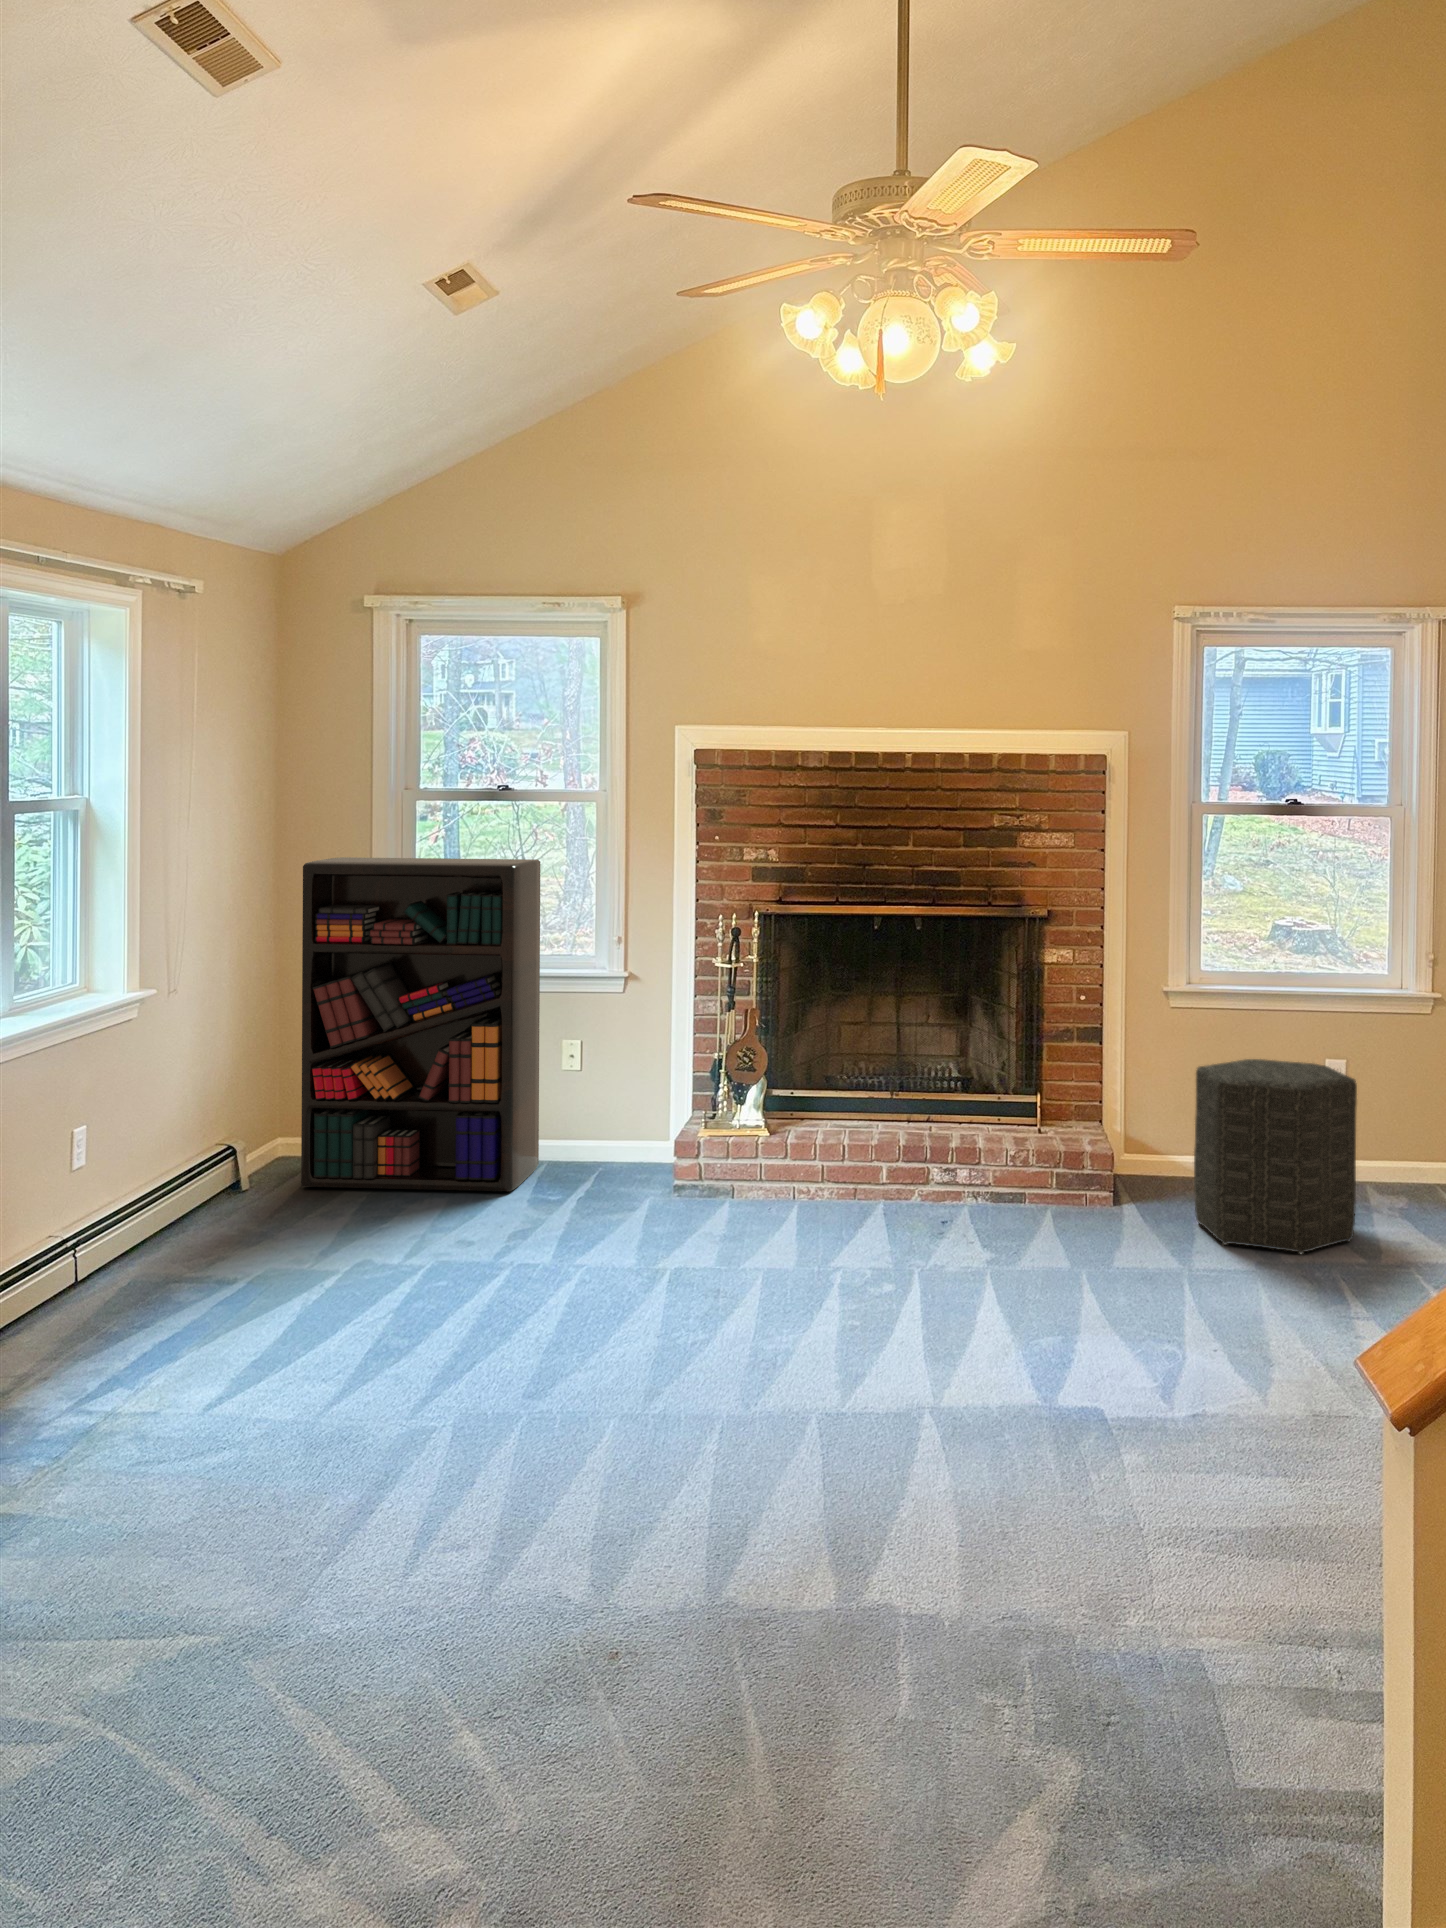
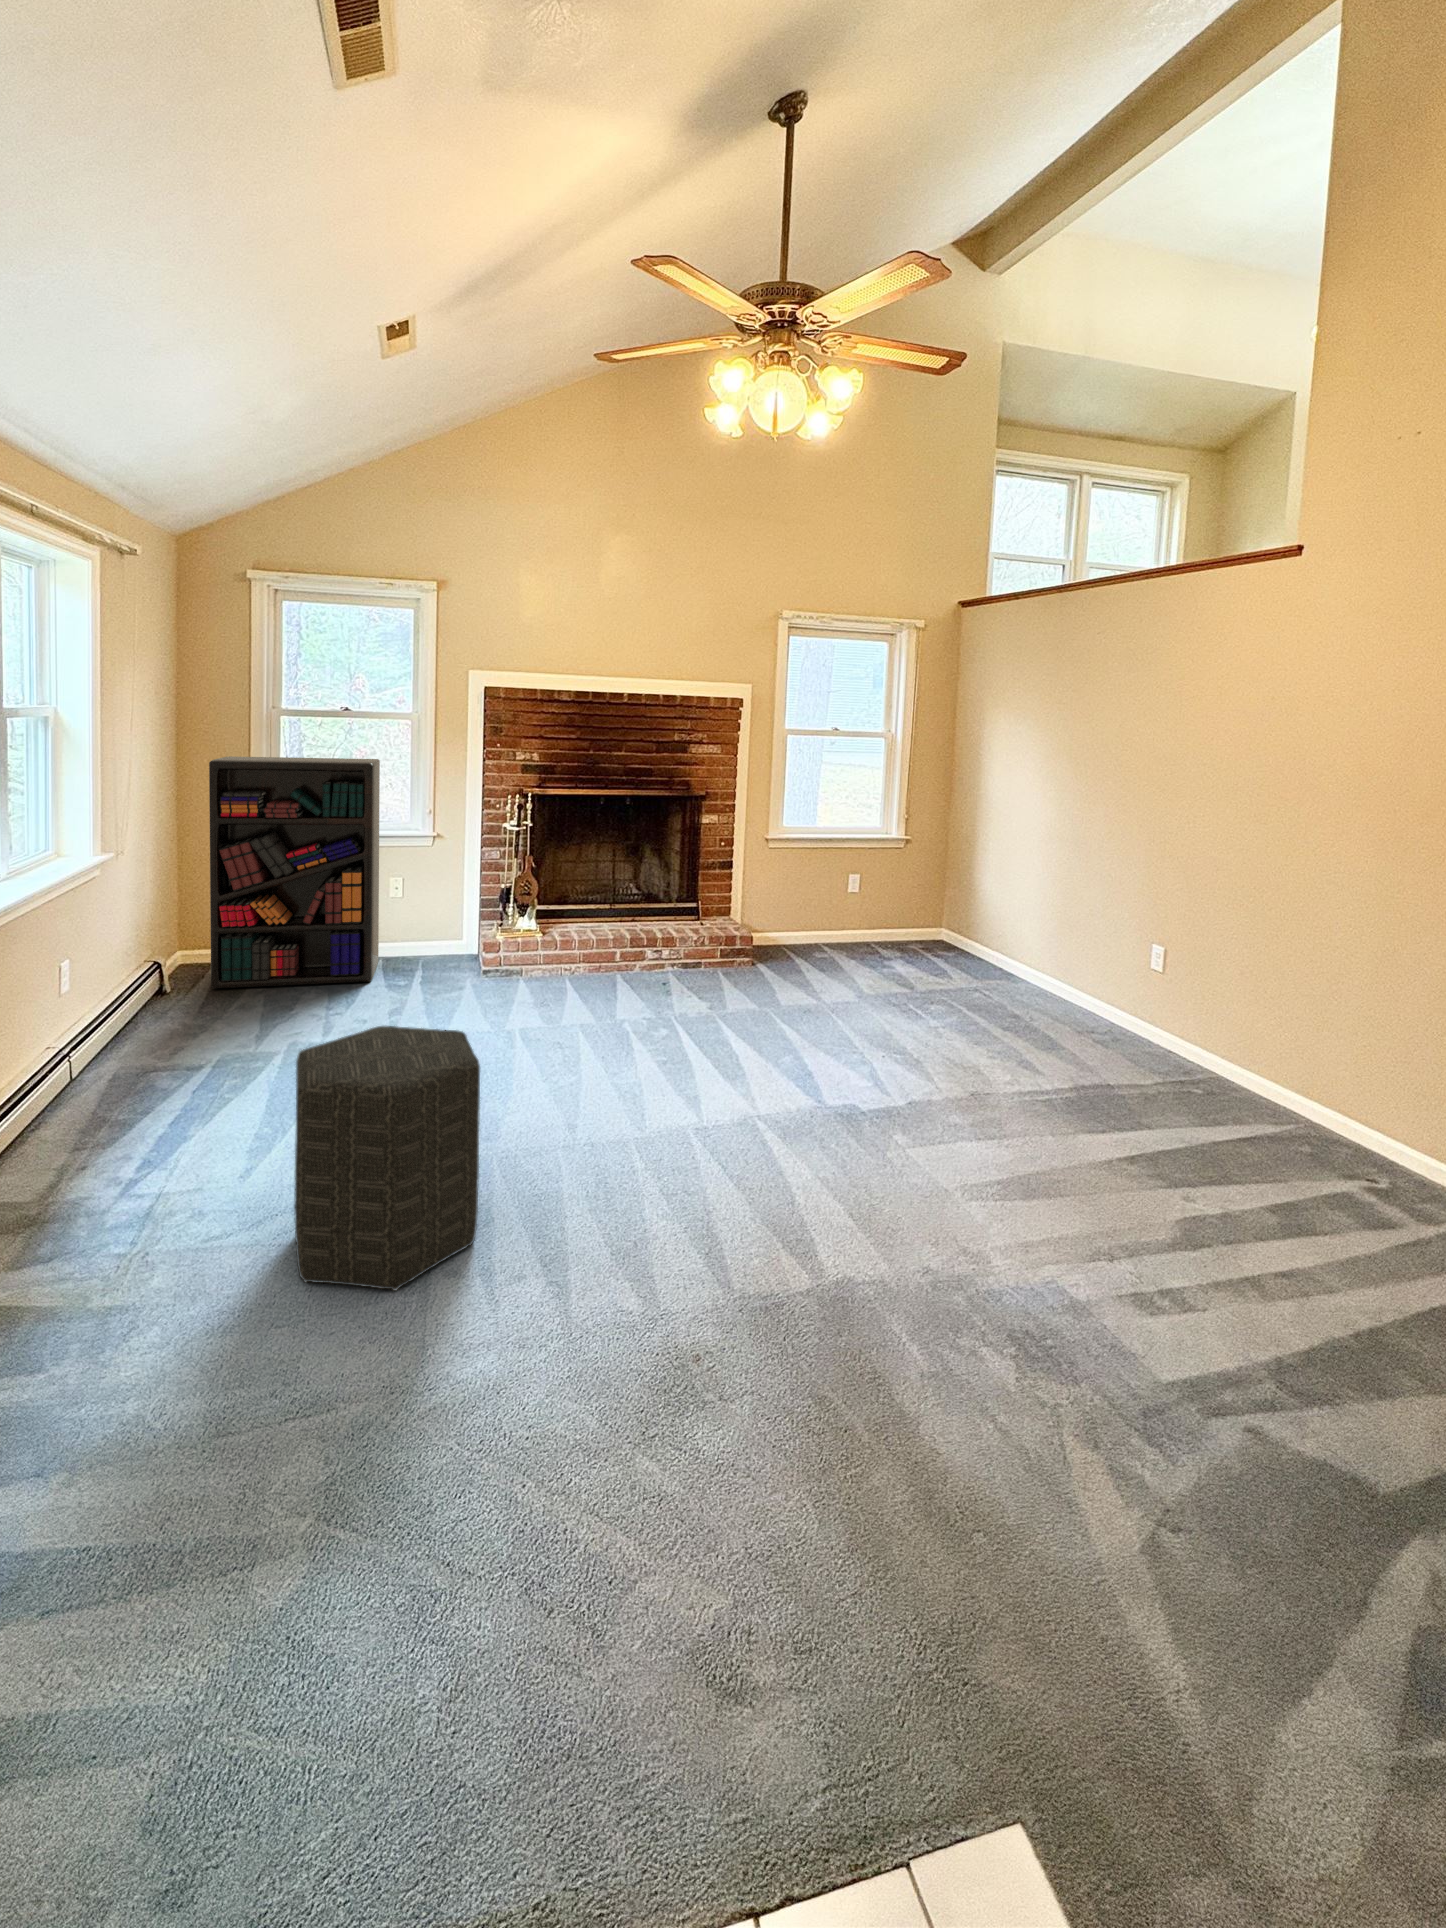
ottoman: present [1194,1059,1357,1254] -> present [294,1026,480,1291]

